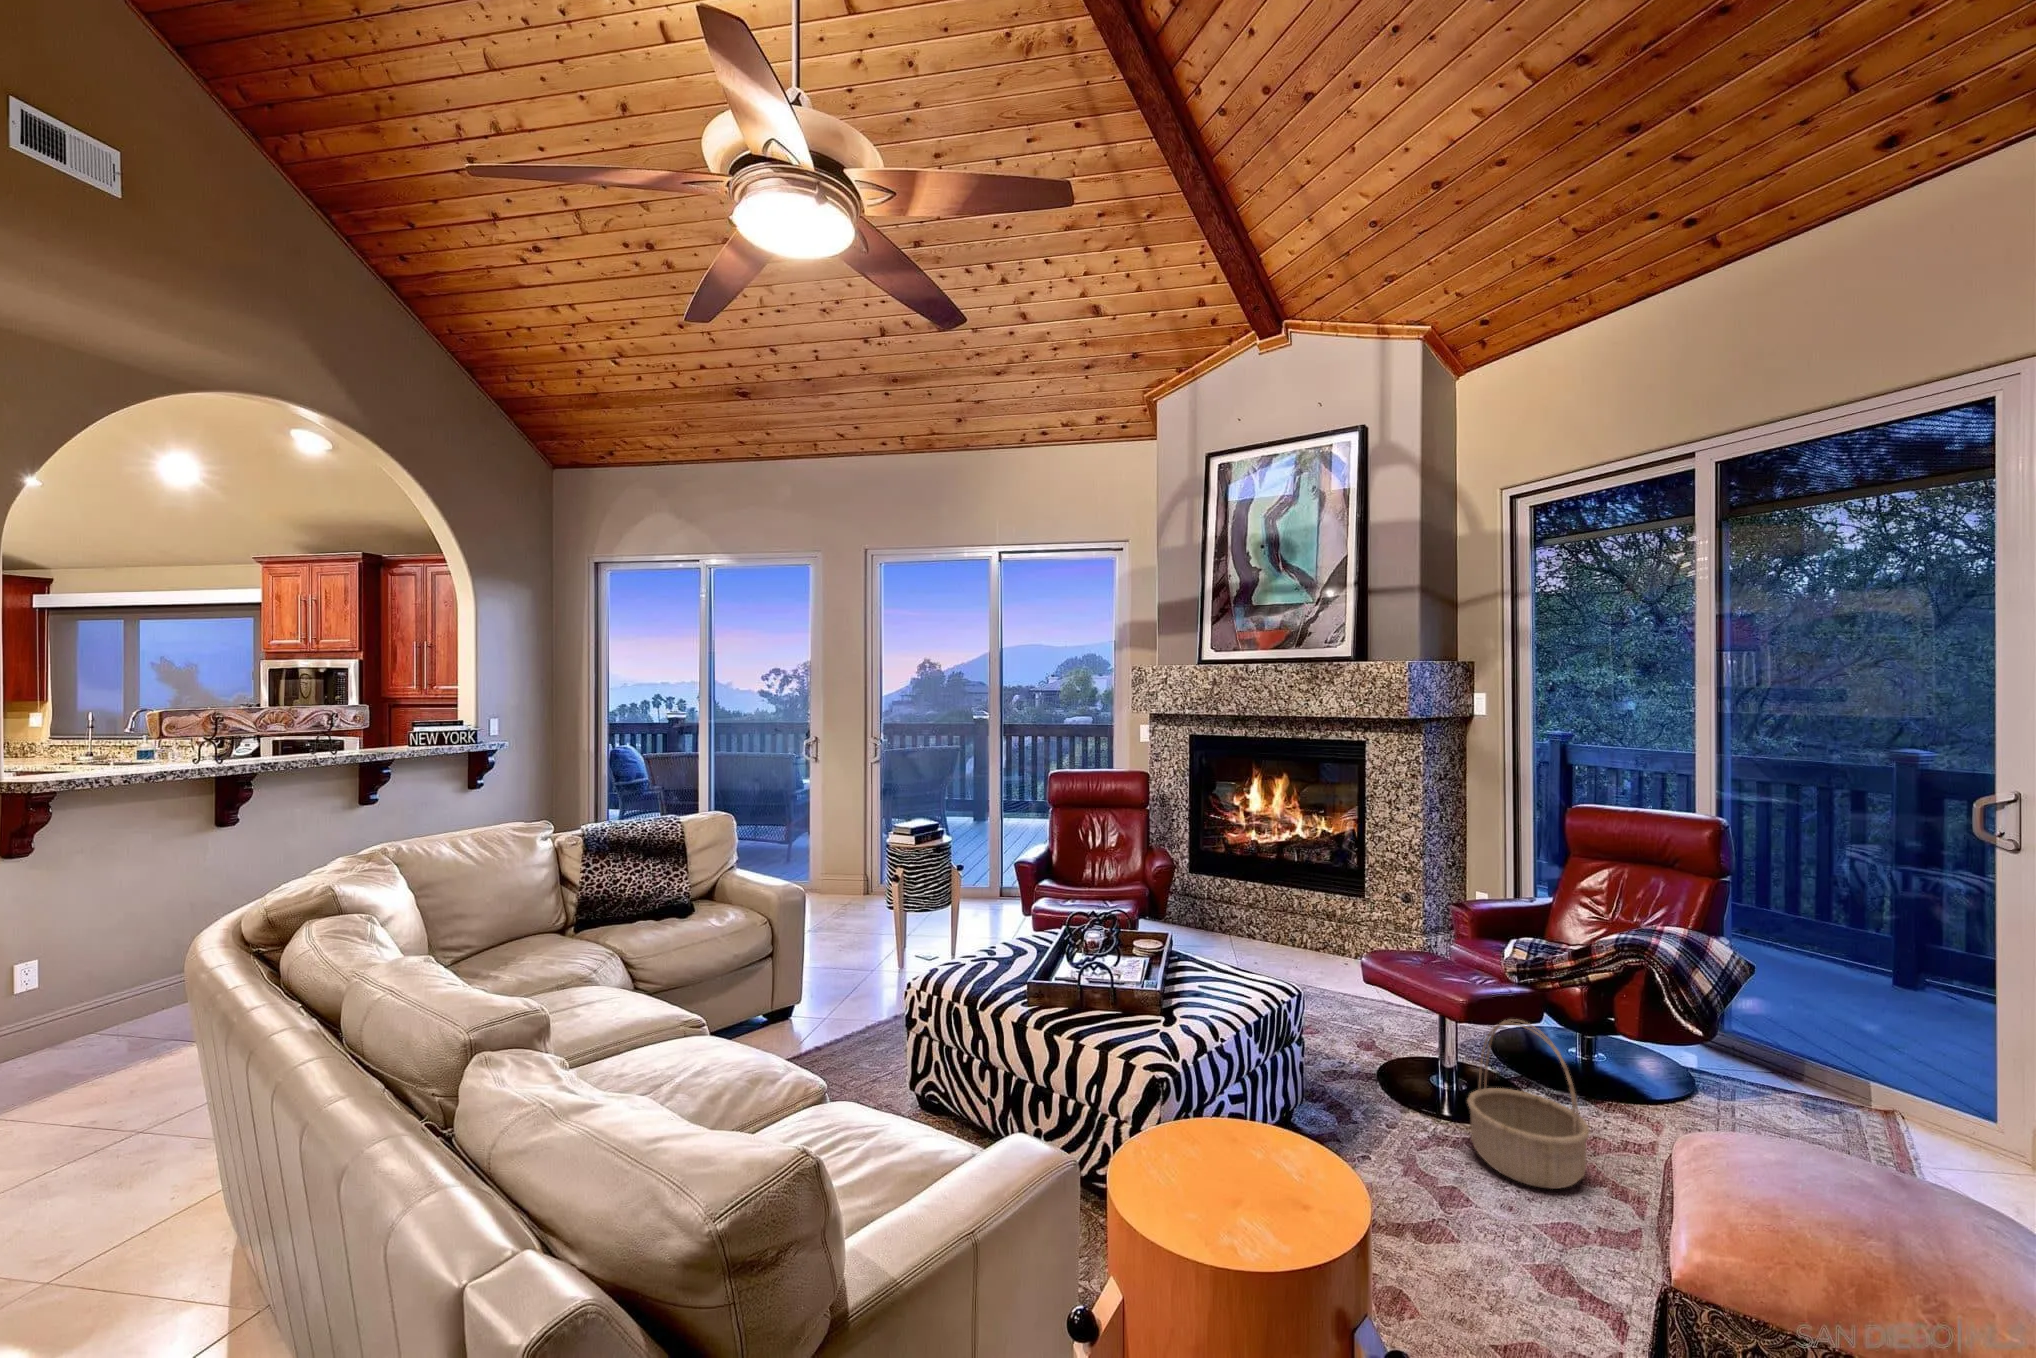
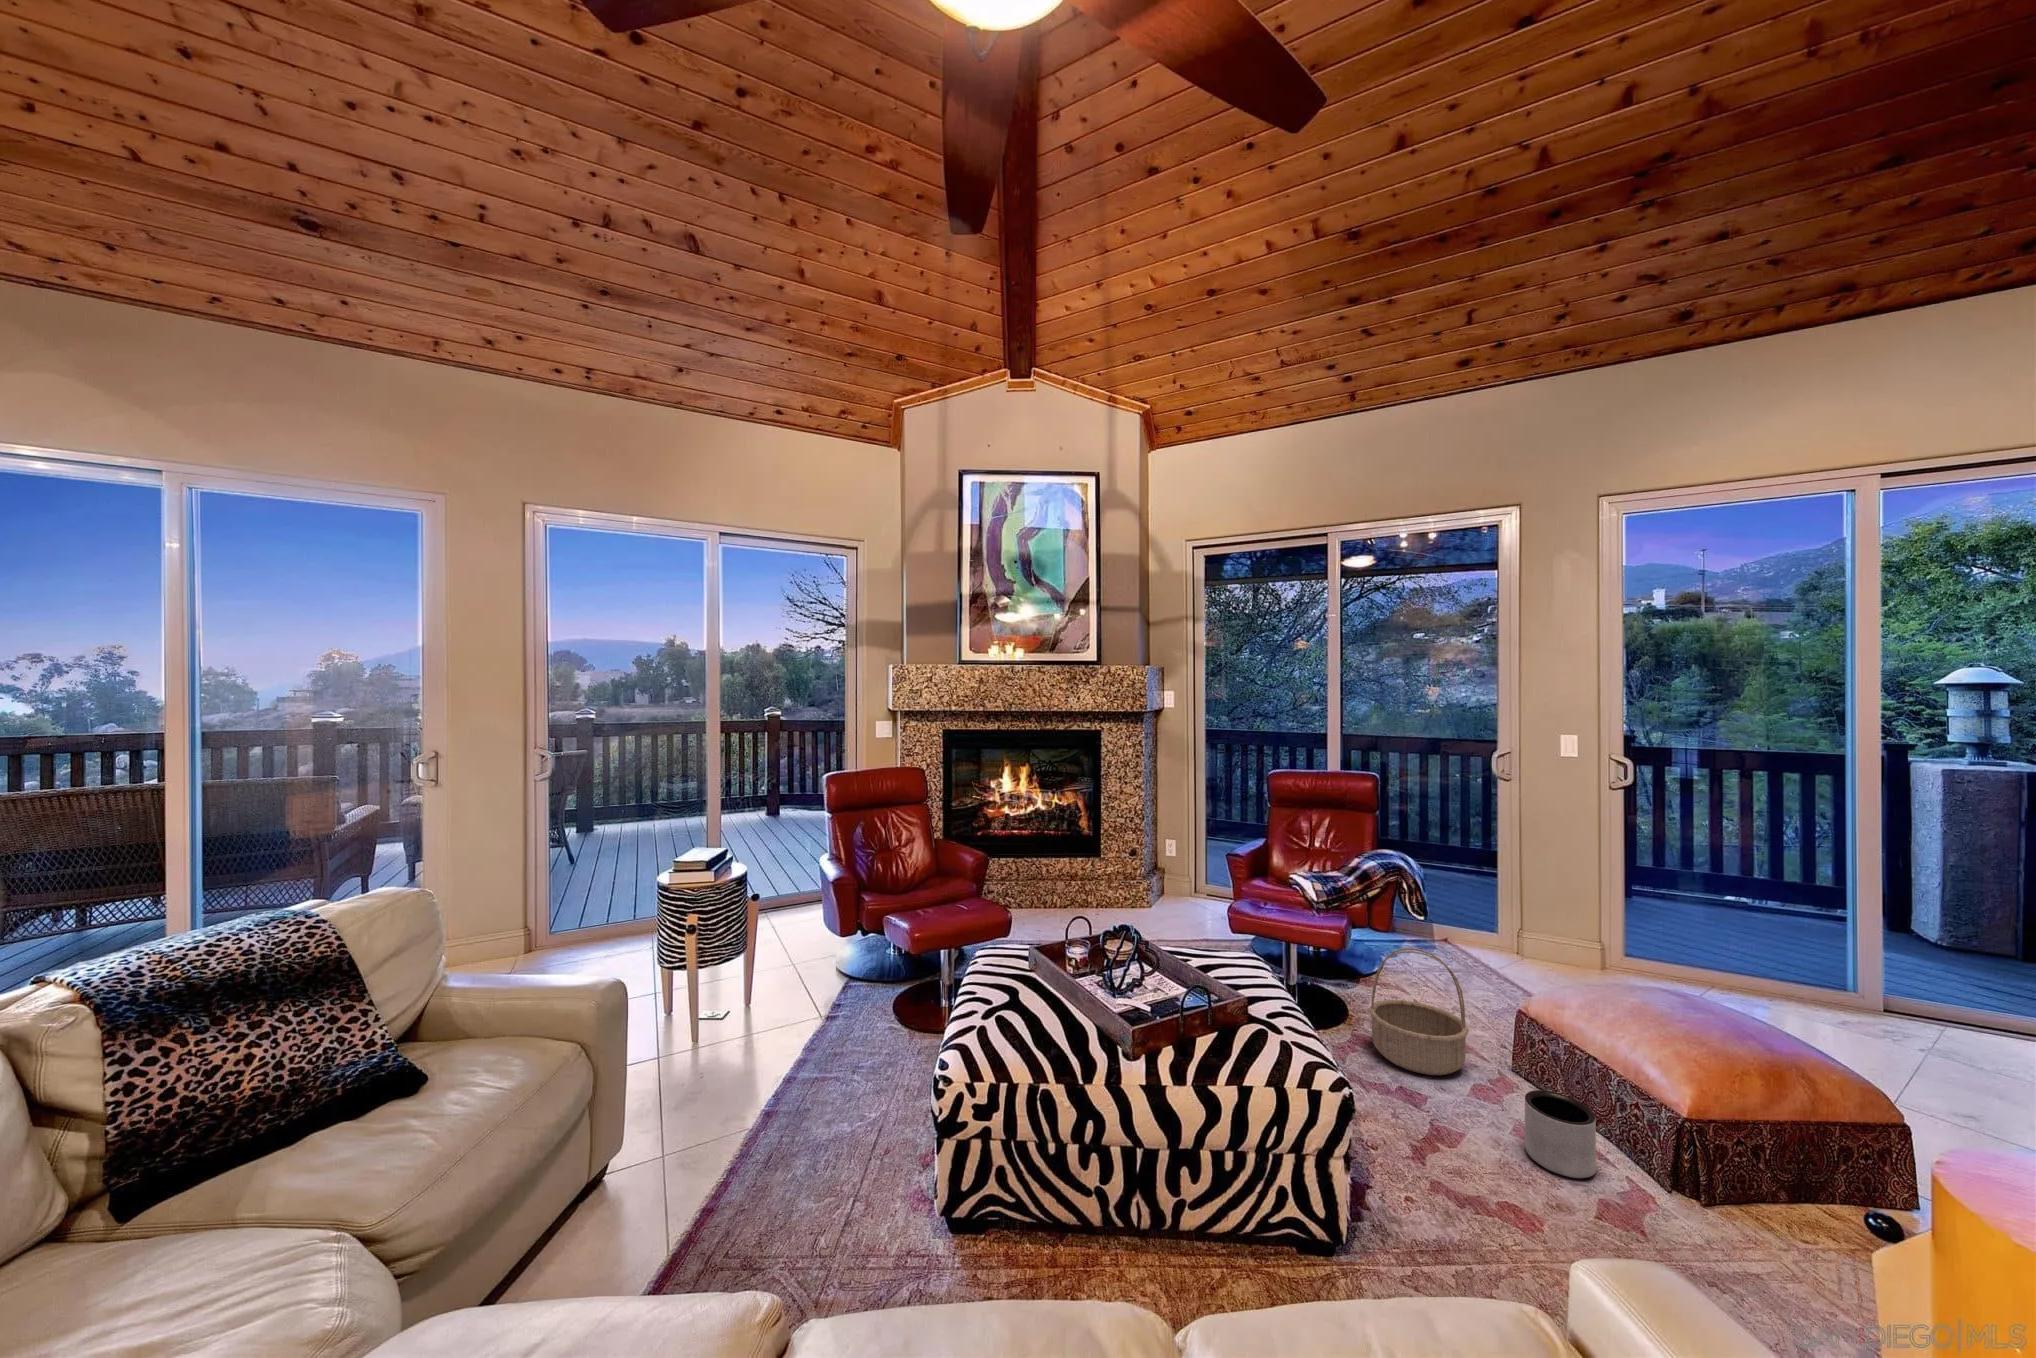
planter: none [1506,1194,1590,1304] -> present [1524,1090,1596,1178]

